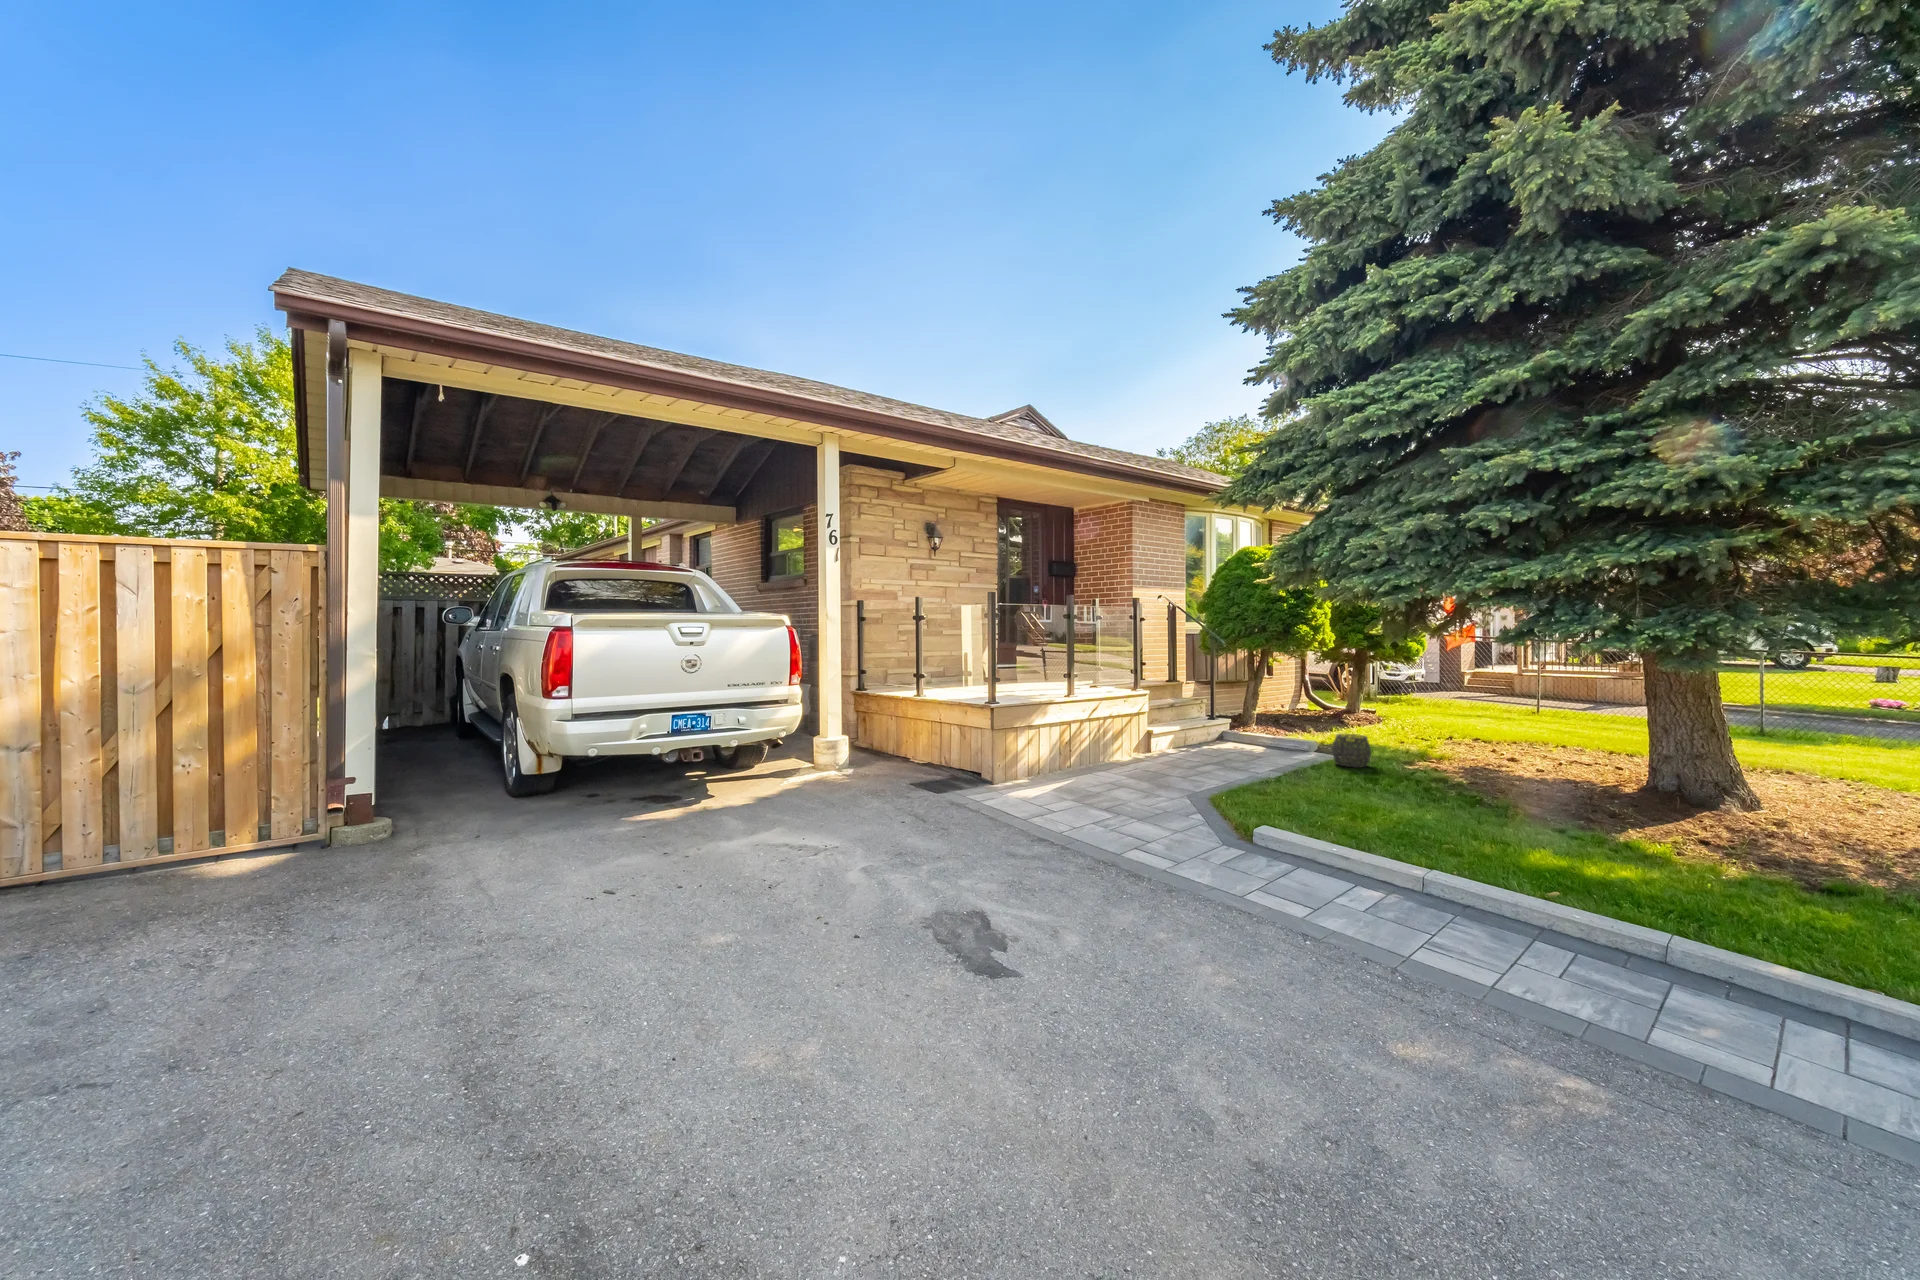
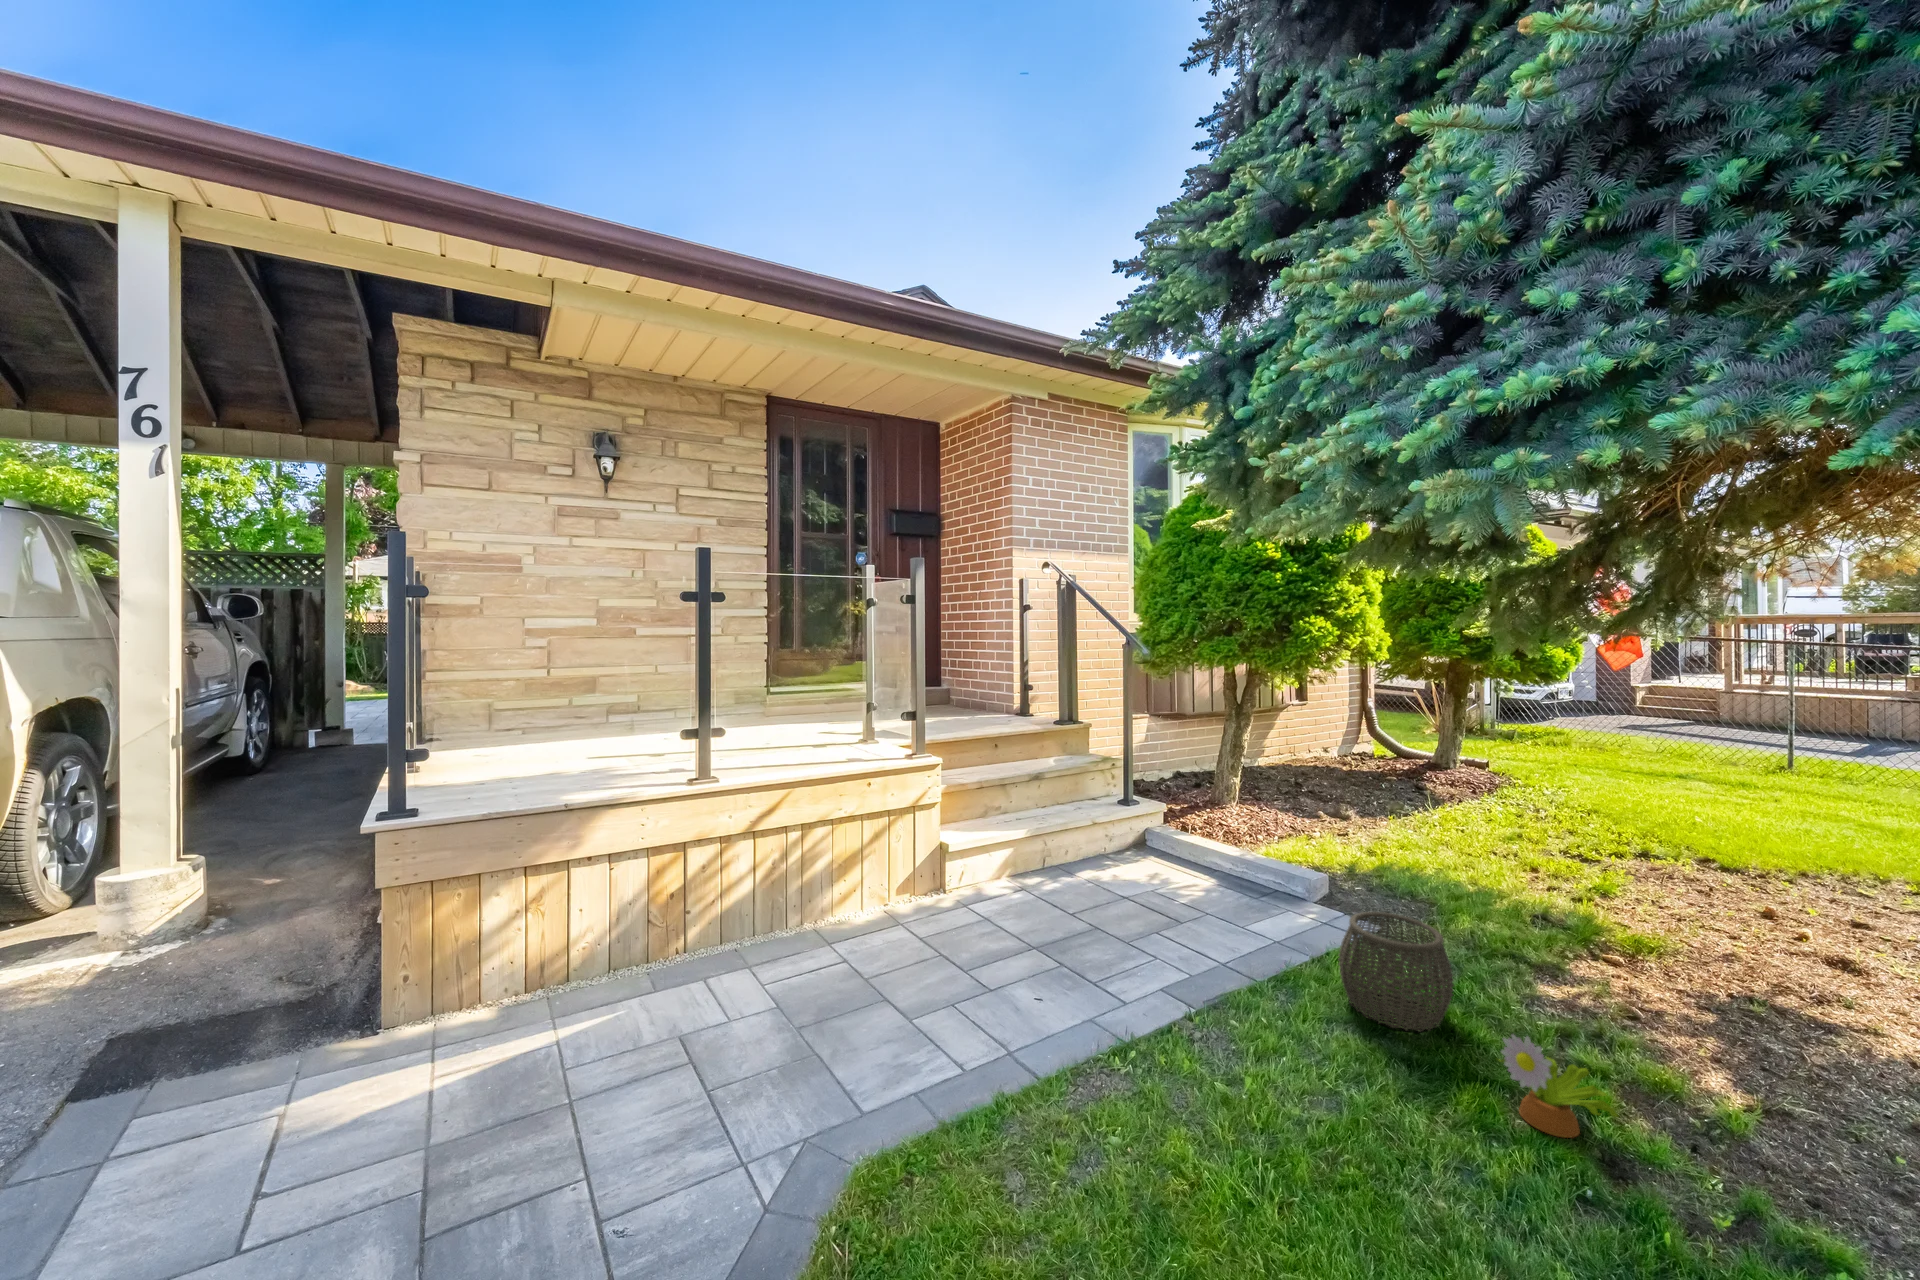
decorative plant: none [1385,750,1417,778] -> present [1499,1034,1618,1138]

